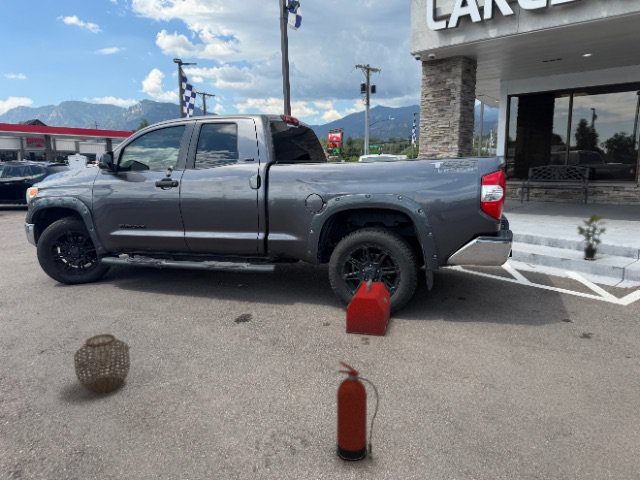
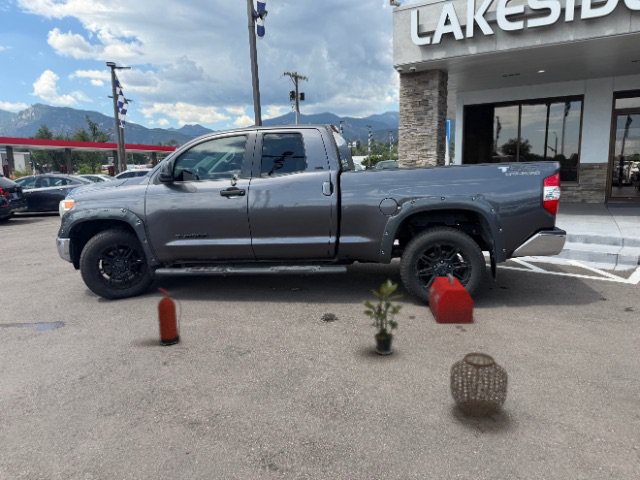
potted plant: present [578,214,606,260] -> present [363,281,402,355]
woven basket: present [74,334,130,393] -> present [450,353,508,418]
fire extinguisher: present [336,362,379,461] -> present [157,289,181,345]

